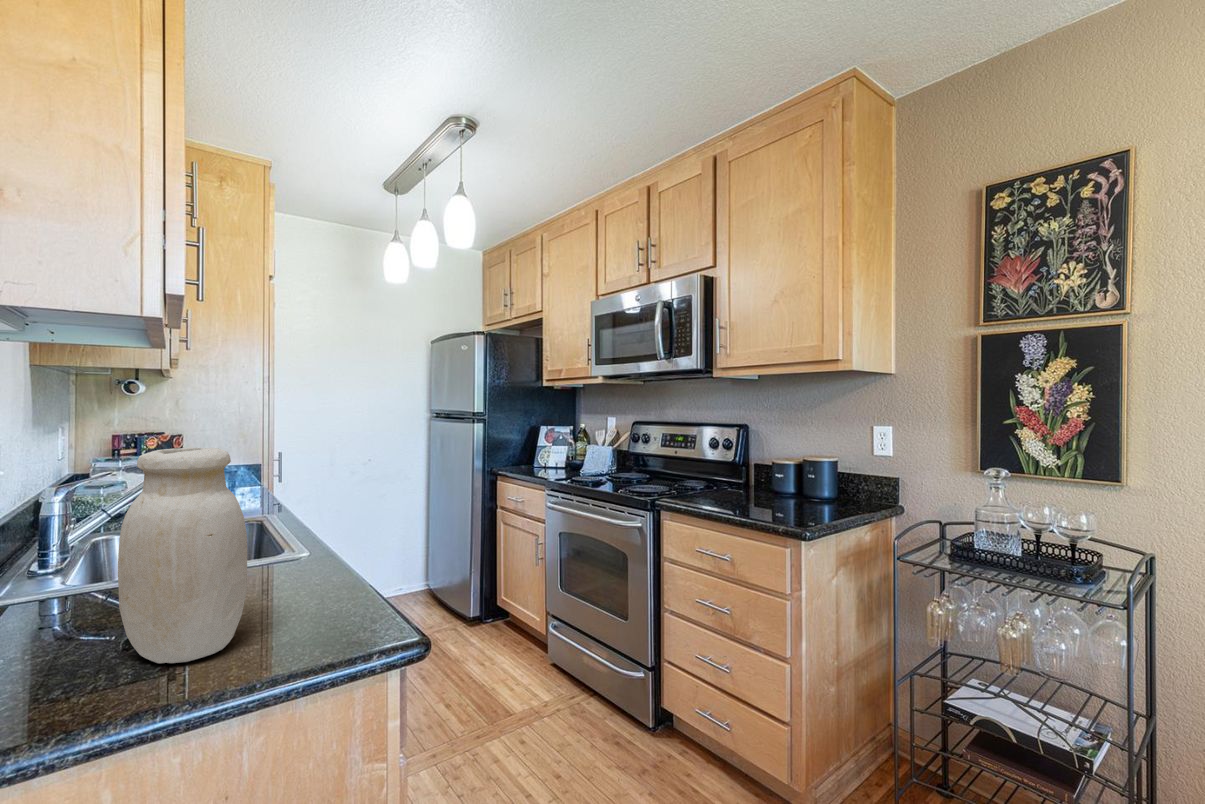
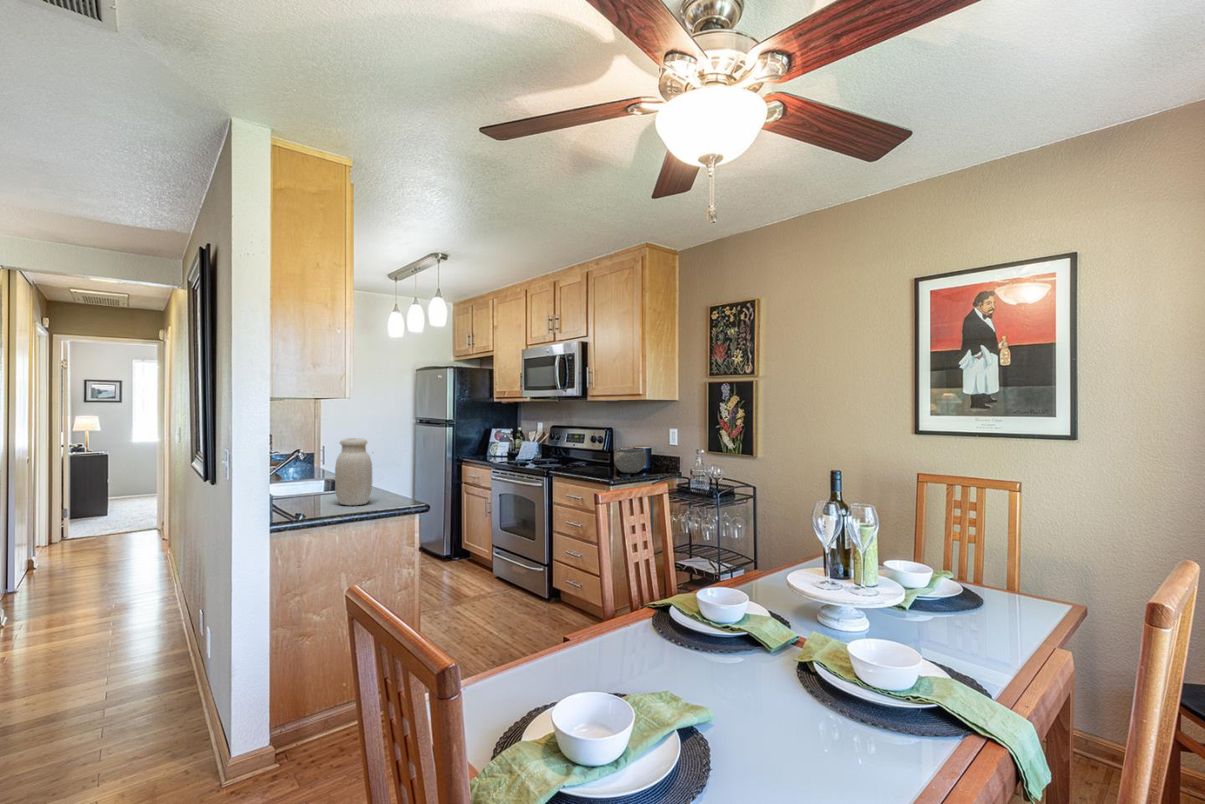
bowl: none [781,462,845,509] -> present [614,449,647,473]

